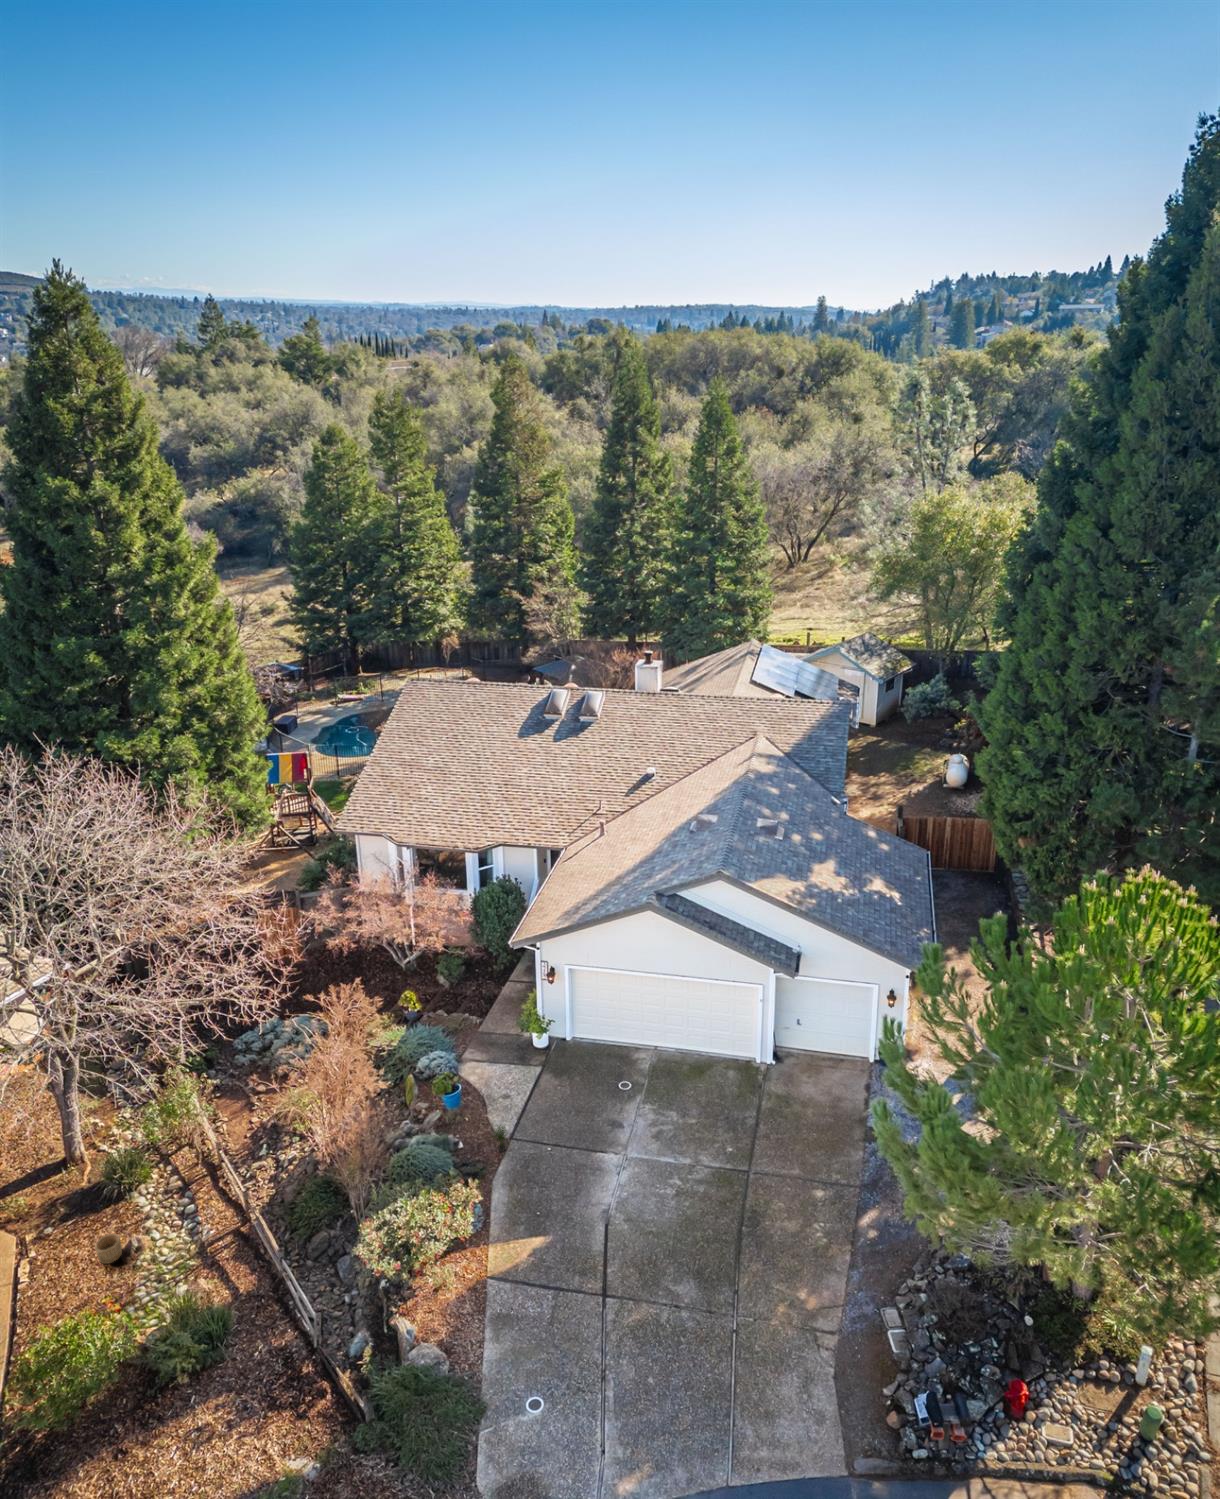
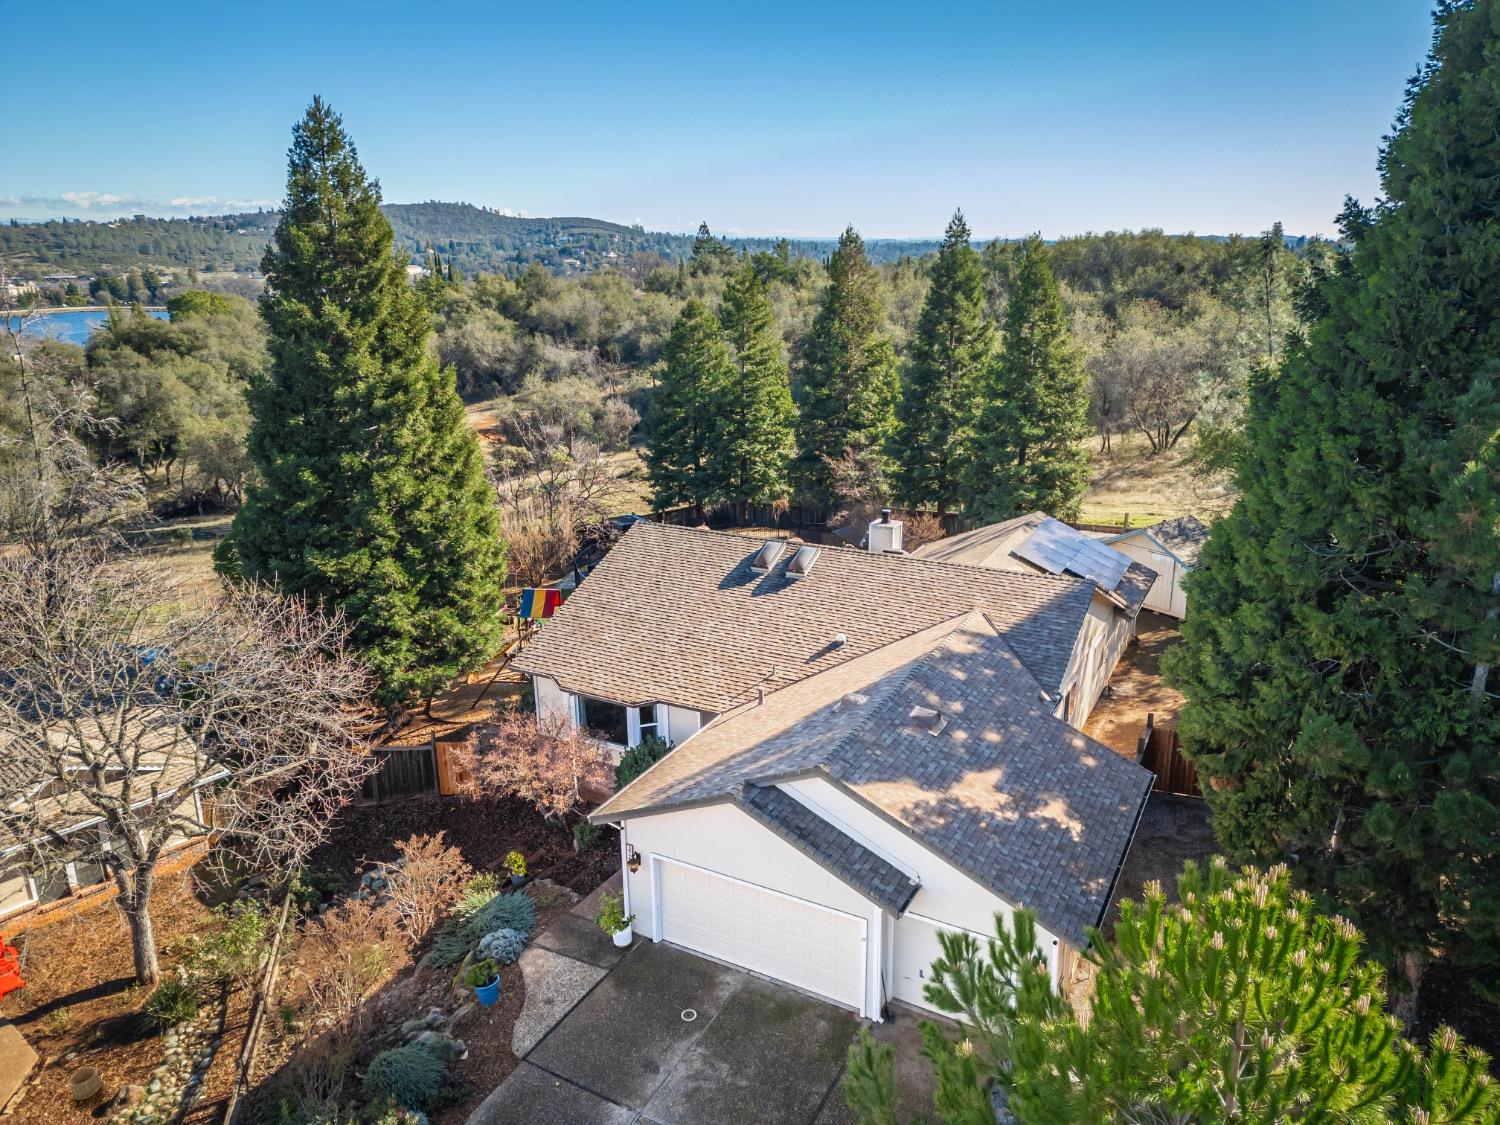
potted plant: present [493,1126,506,1152] -> present [279,1006,294,1034]

